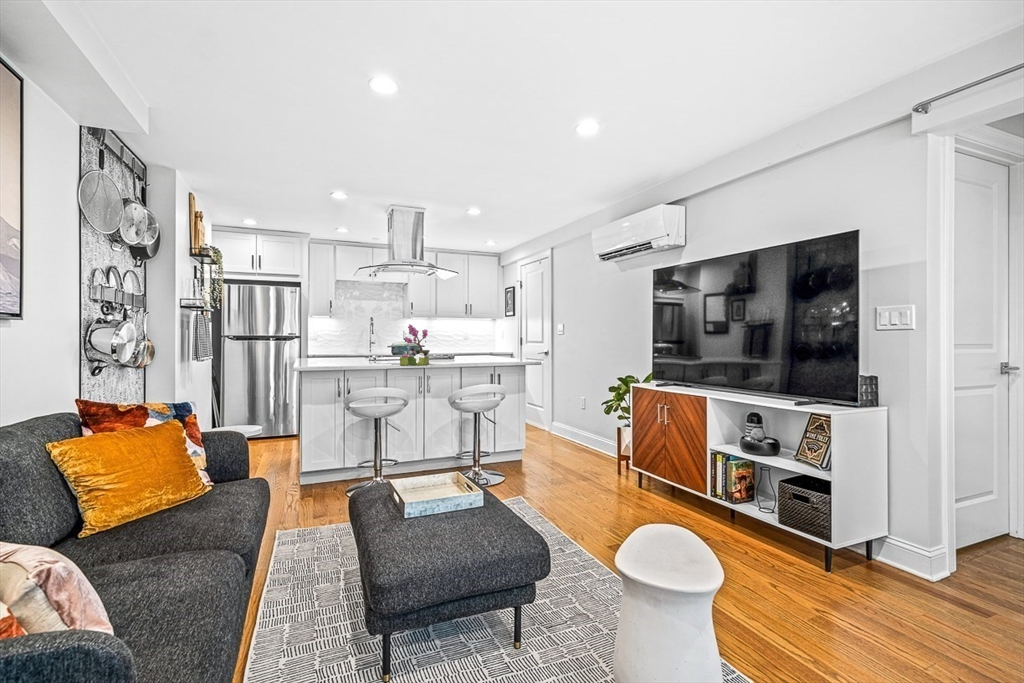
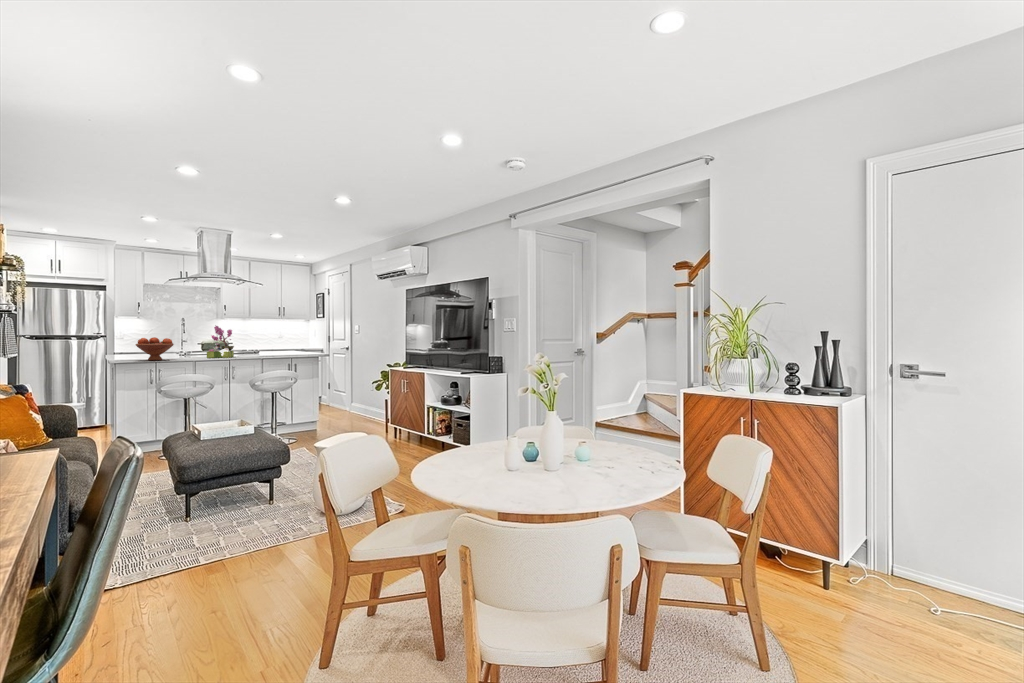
fruit bowl: none [324,339,365,368] -> present [136,337,174,360]

